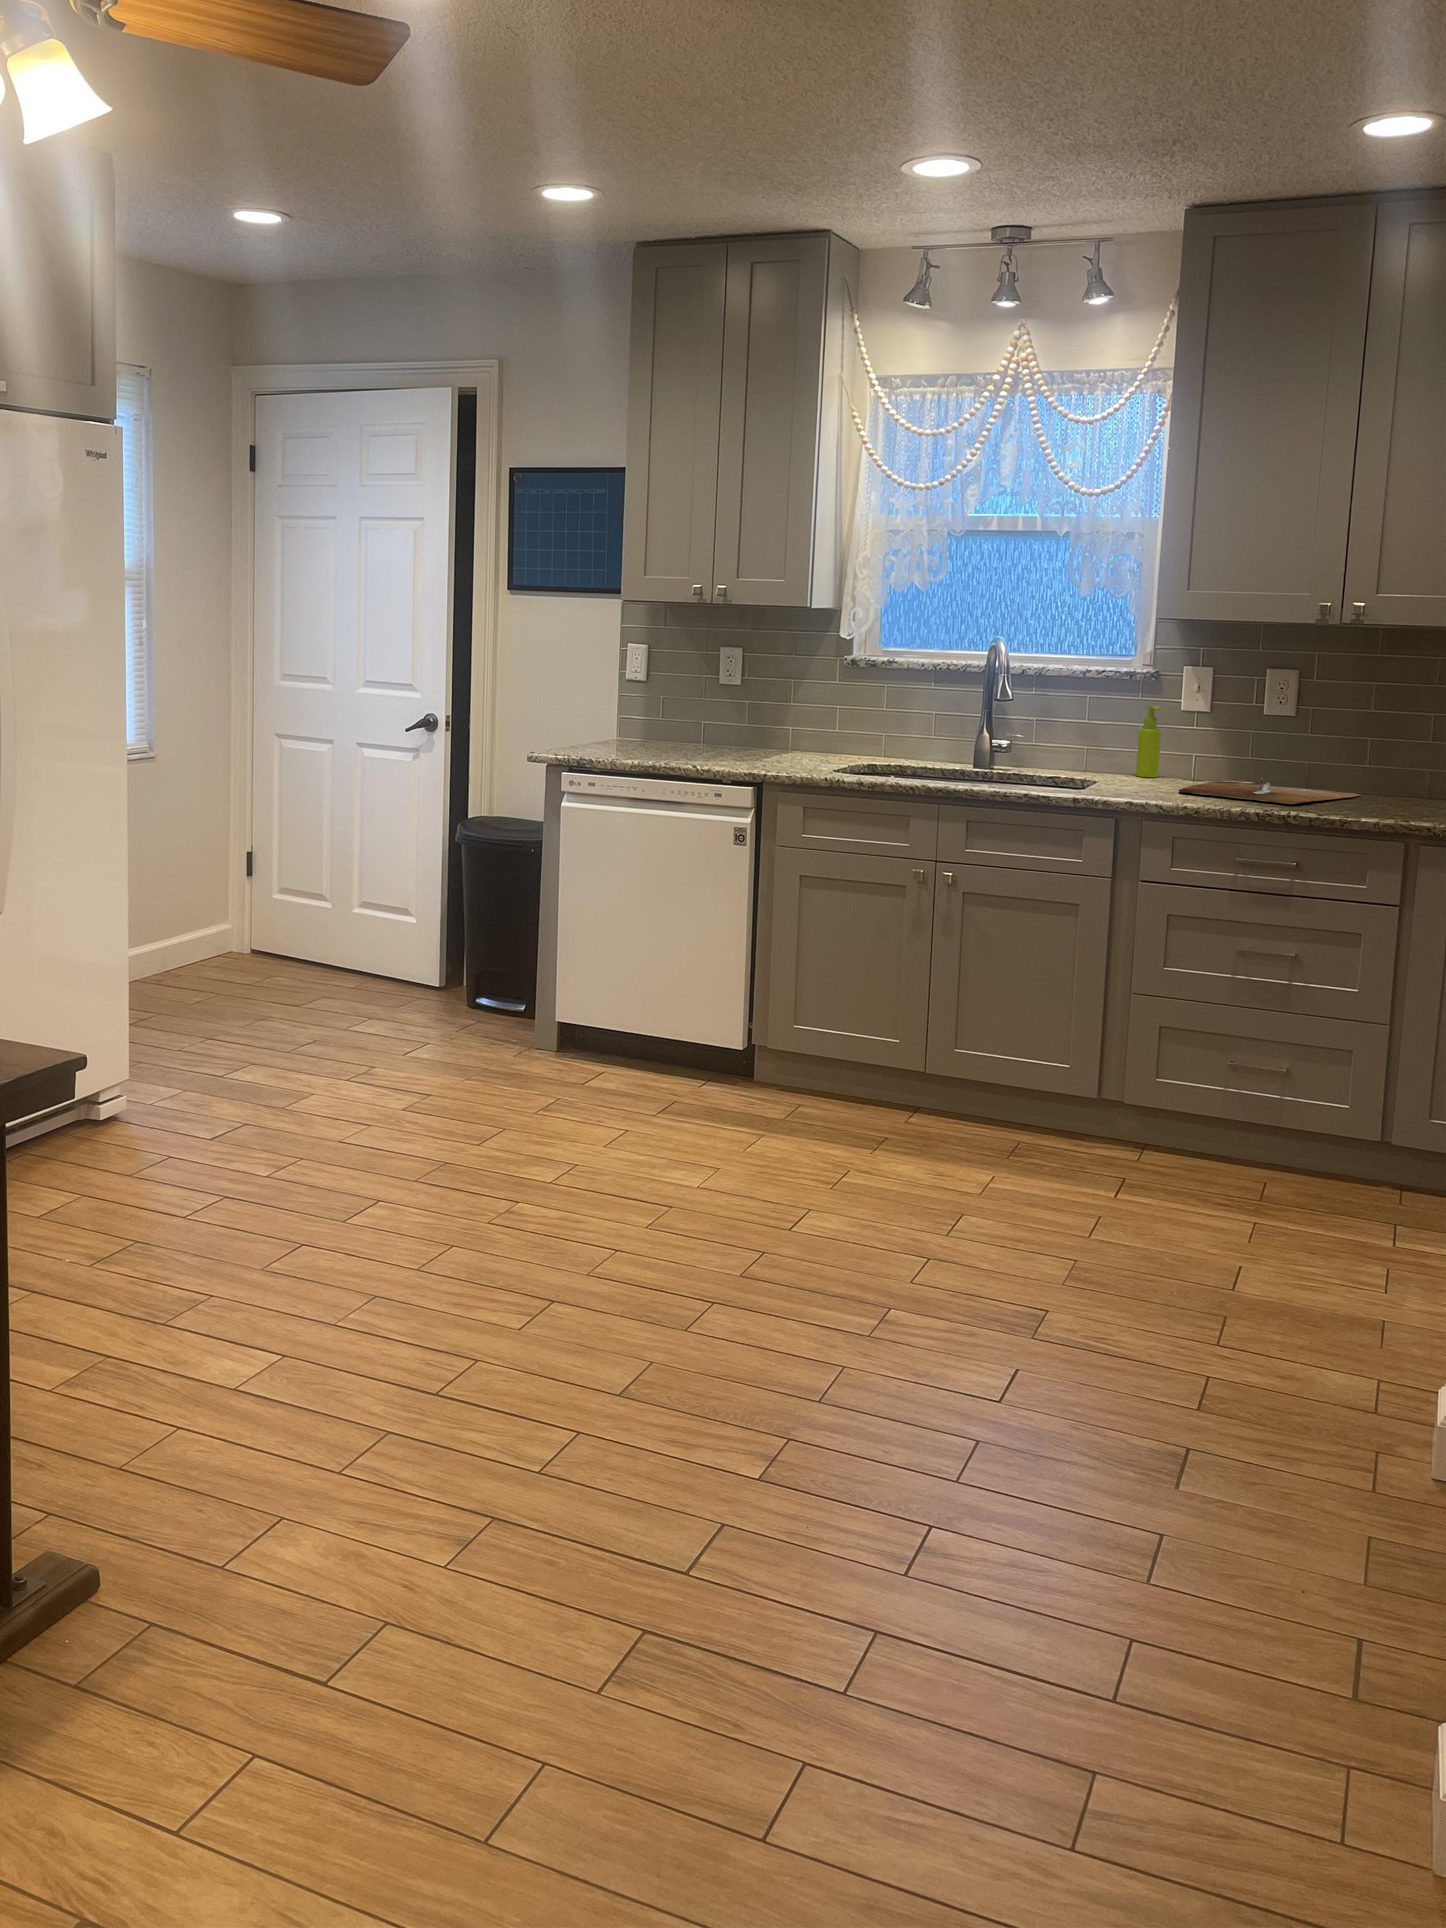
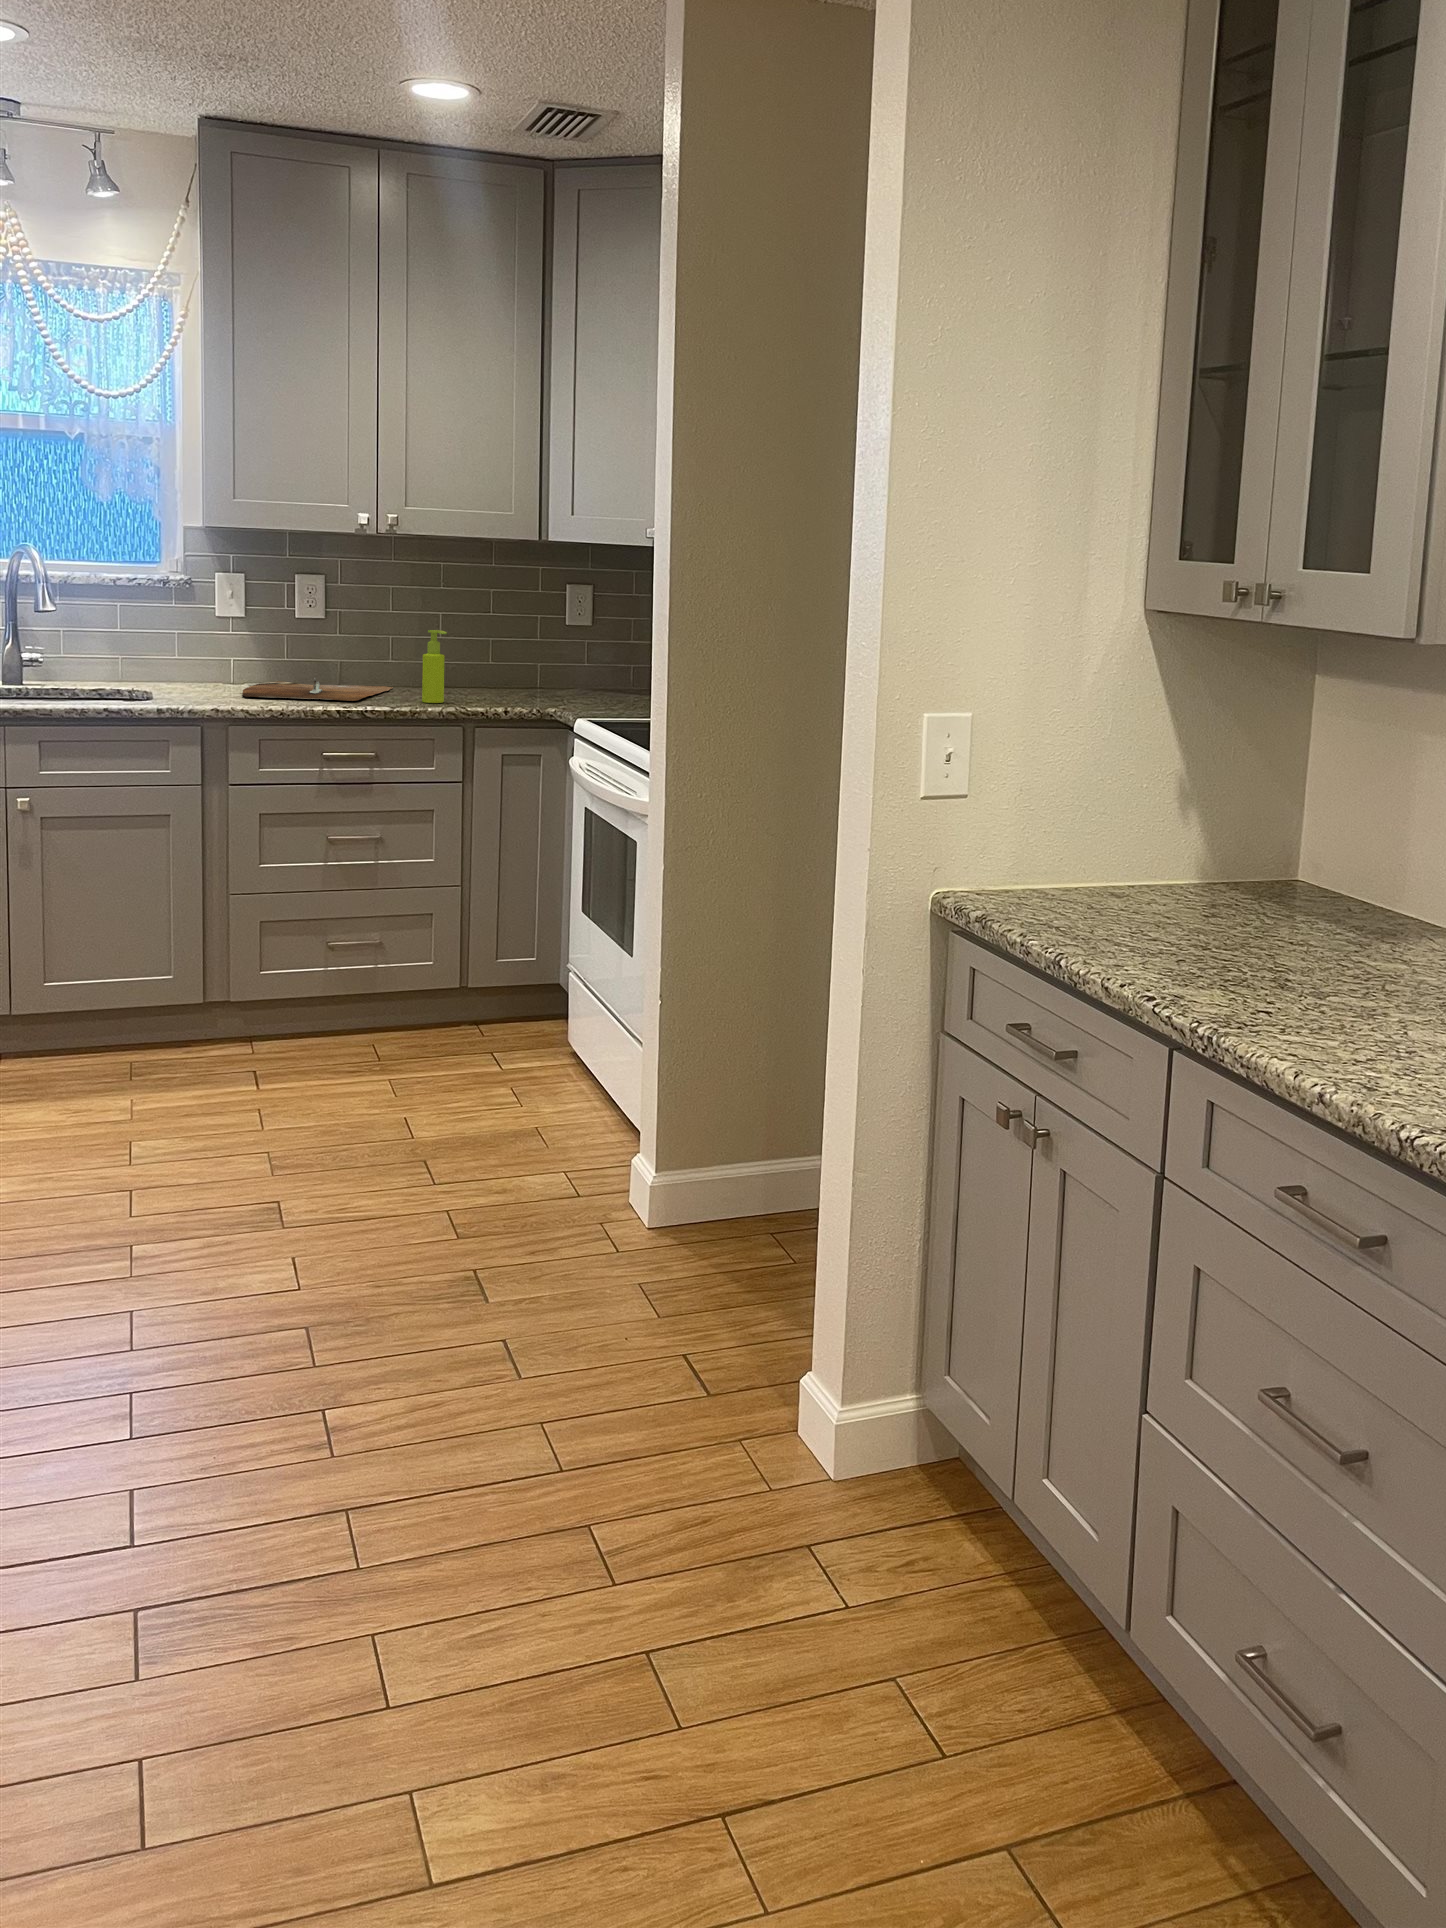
soap dispenser: present [1136,706,1162,777] -> present [422,630,447,703]

